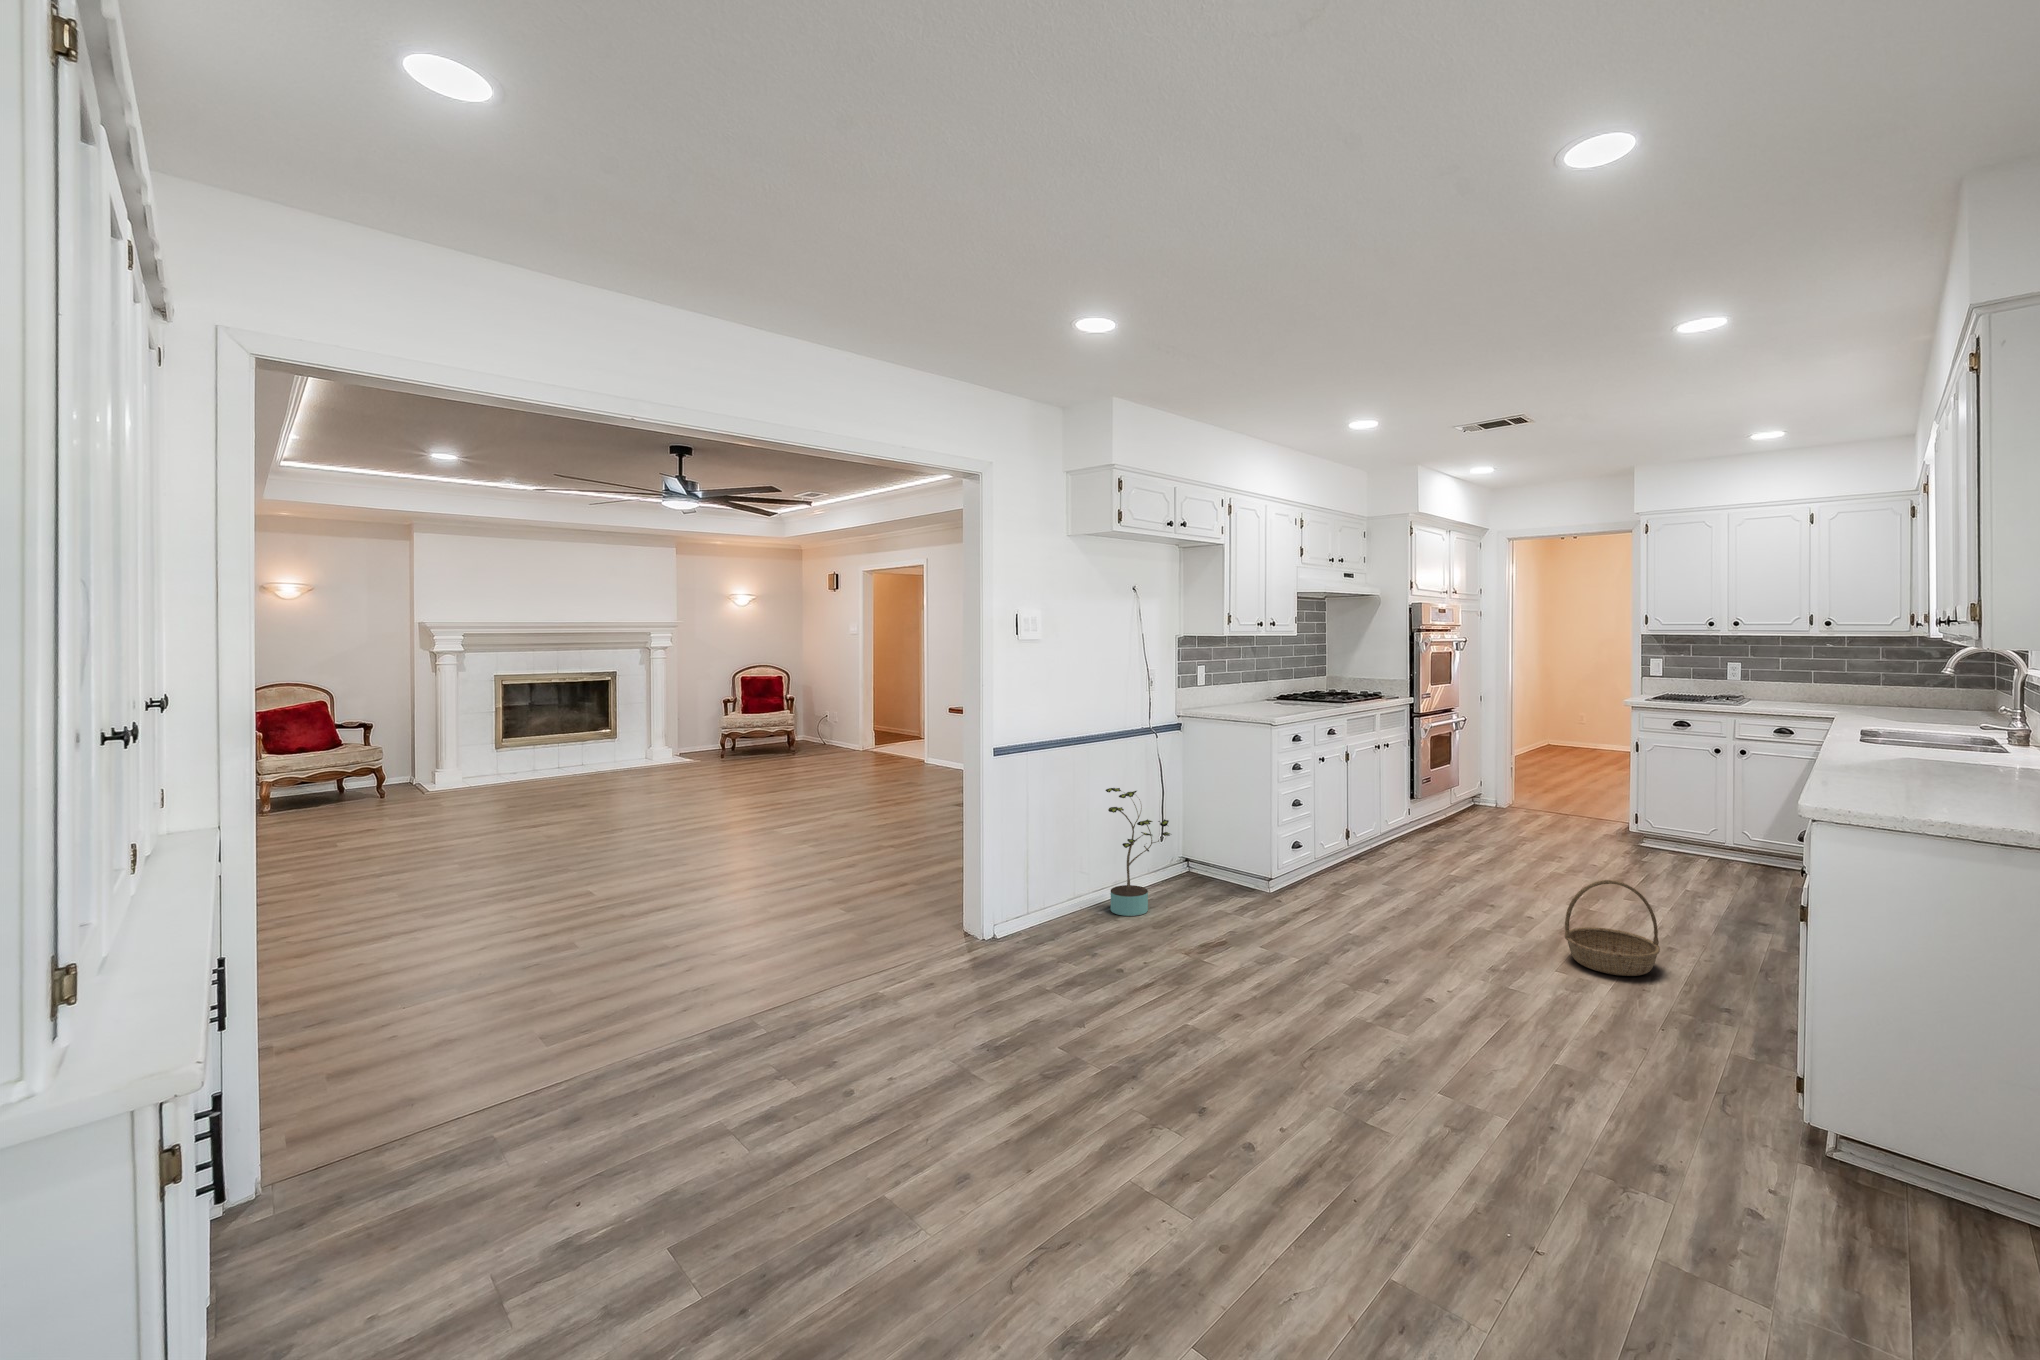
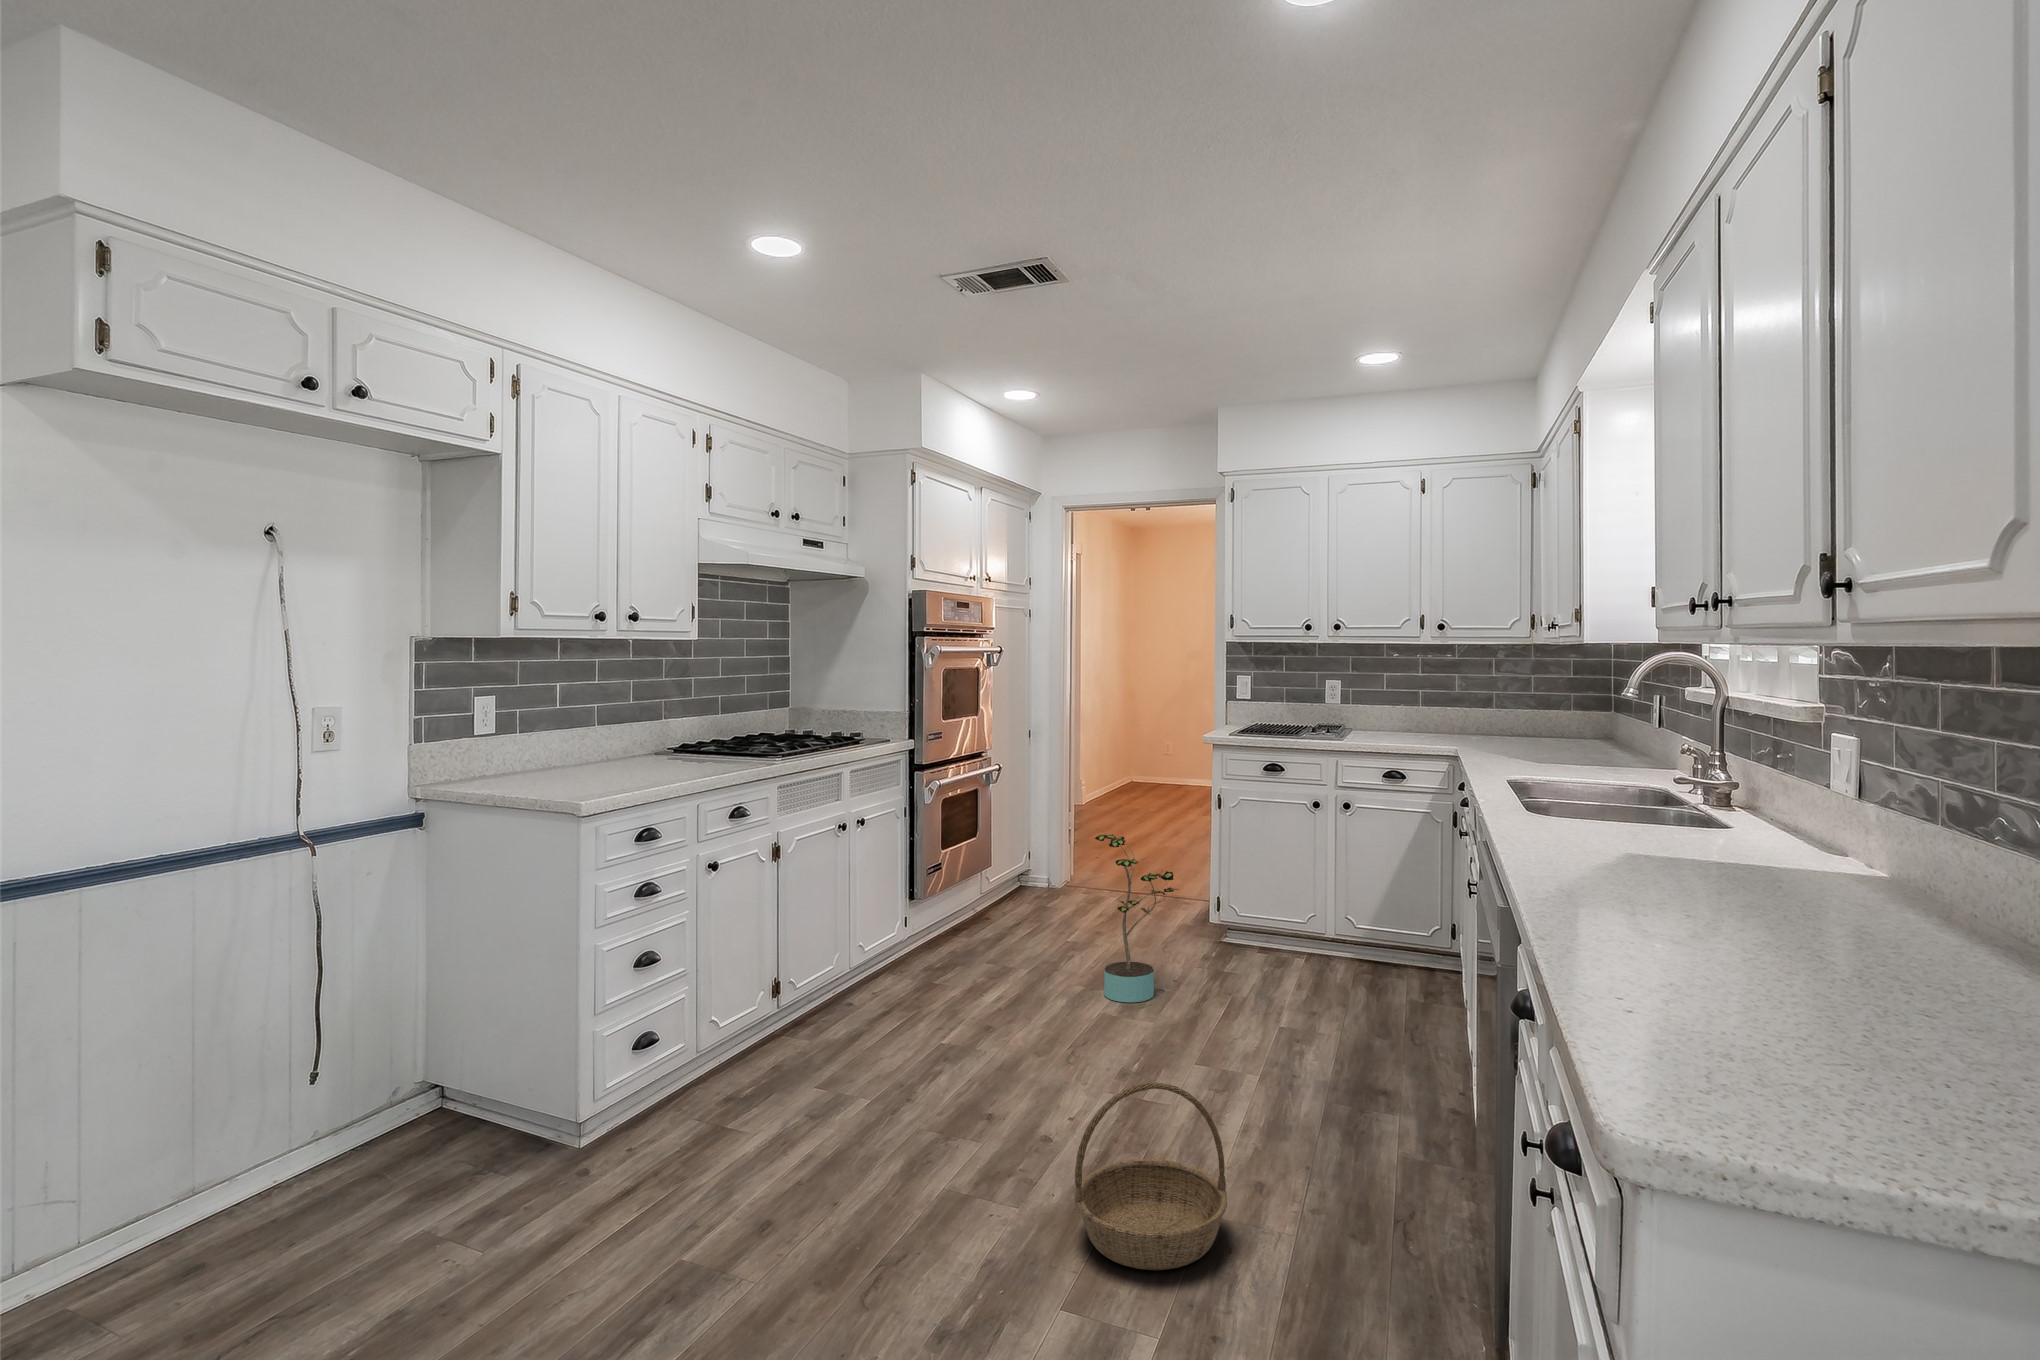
potted plant: present [1106,788,1170,916] -> present [1095,834,1178,1002]

